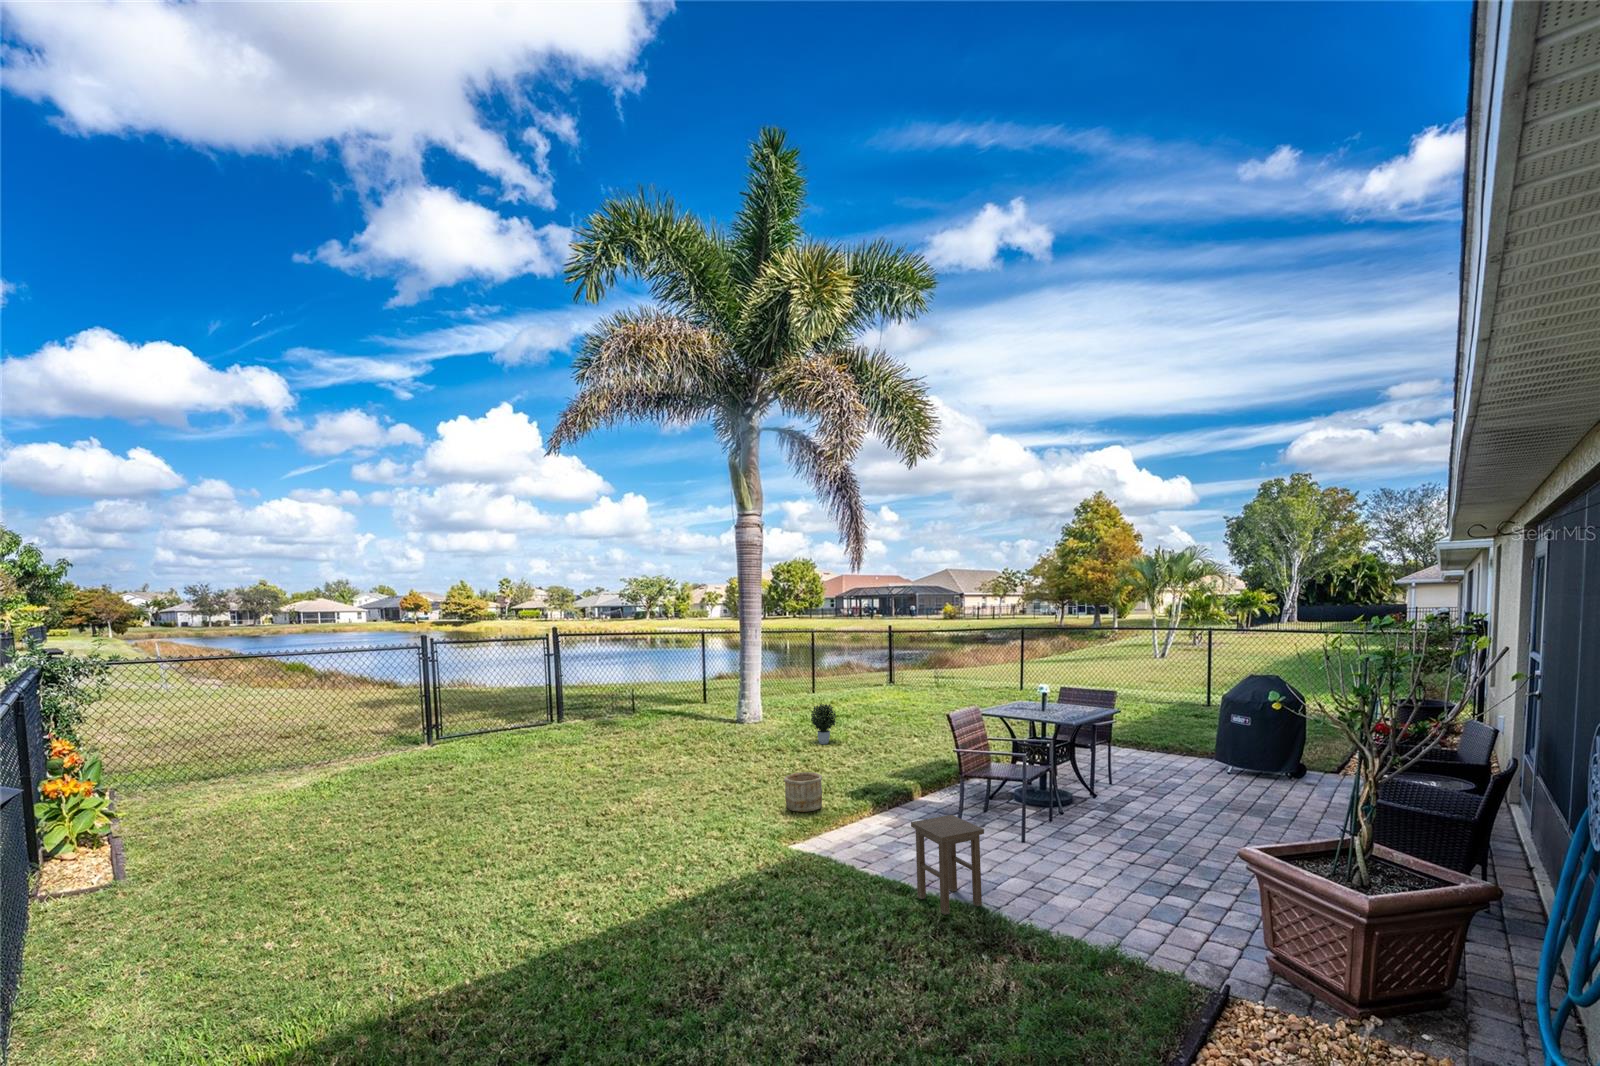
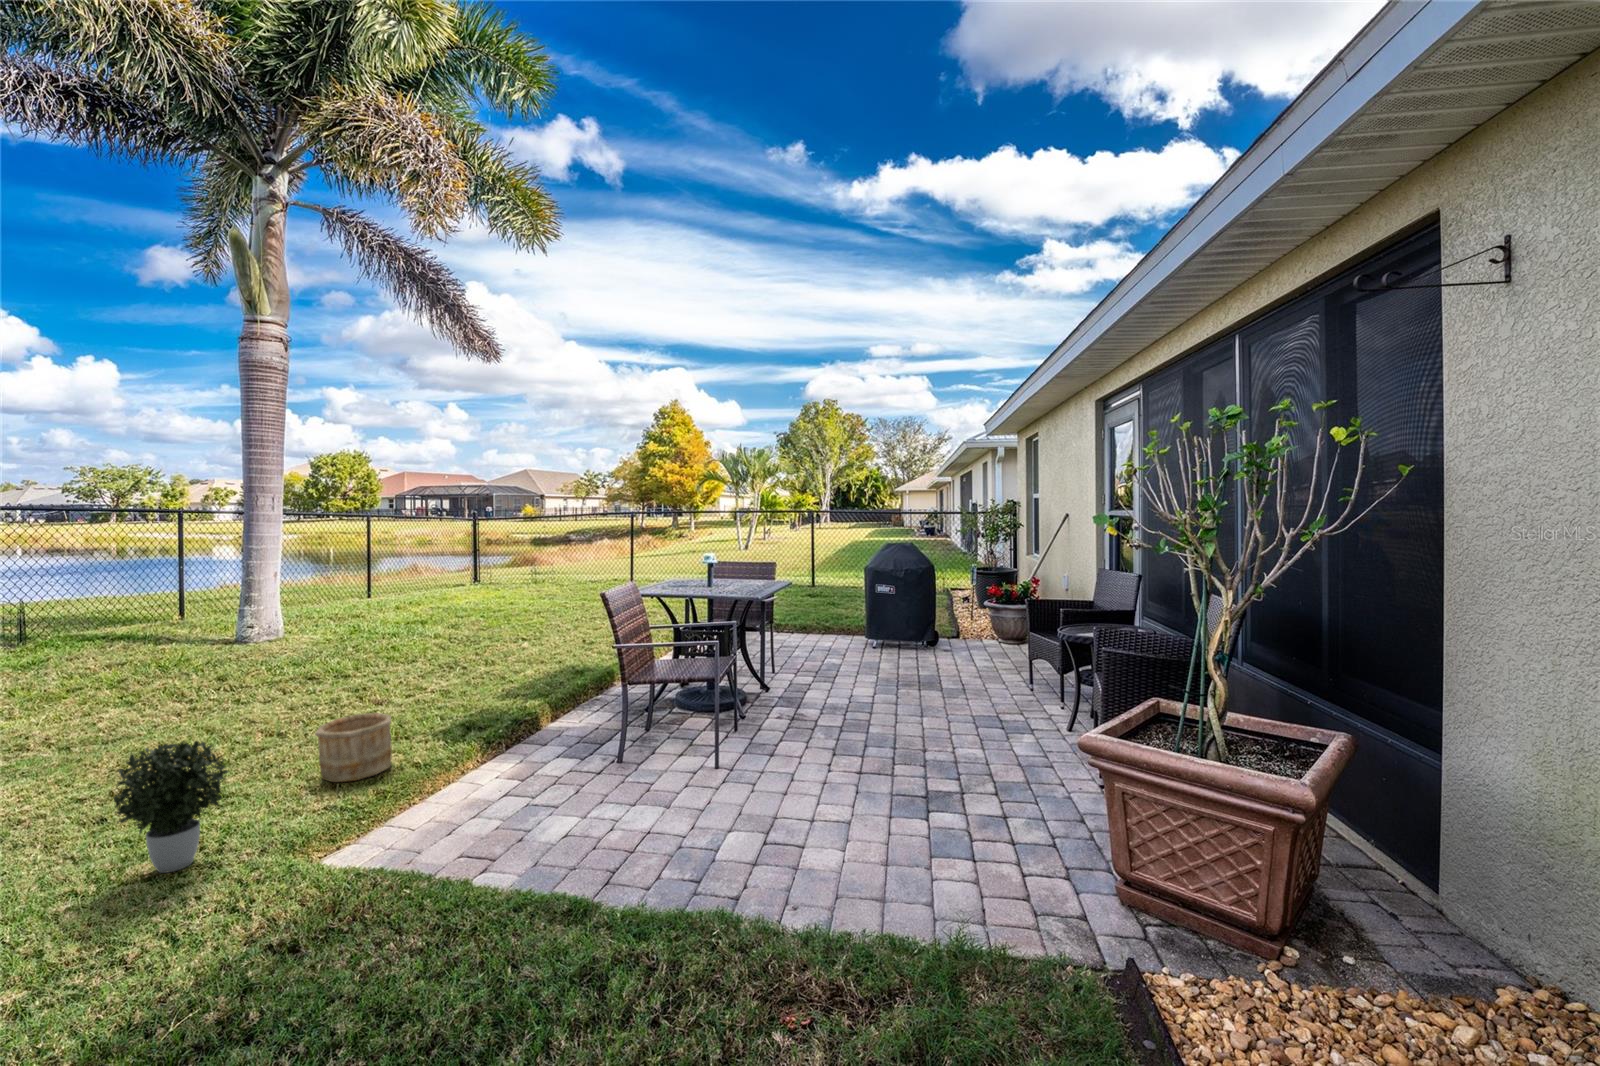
potted plant: present [811,704,836,744] -> present [113,741,228,873]
stool: present [911,815,984,915] -> none [591,750,716,922]

